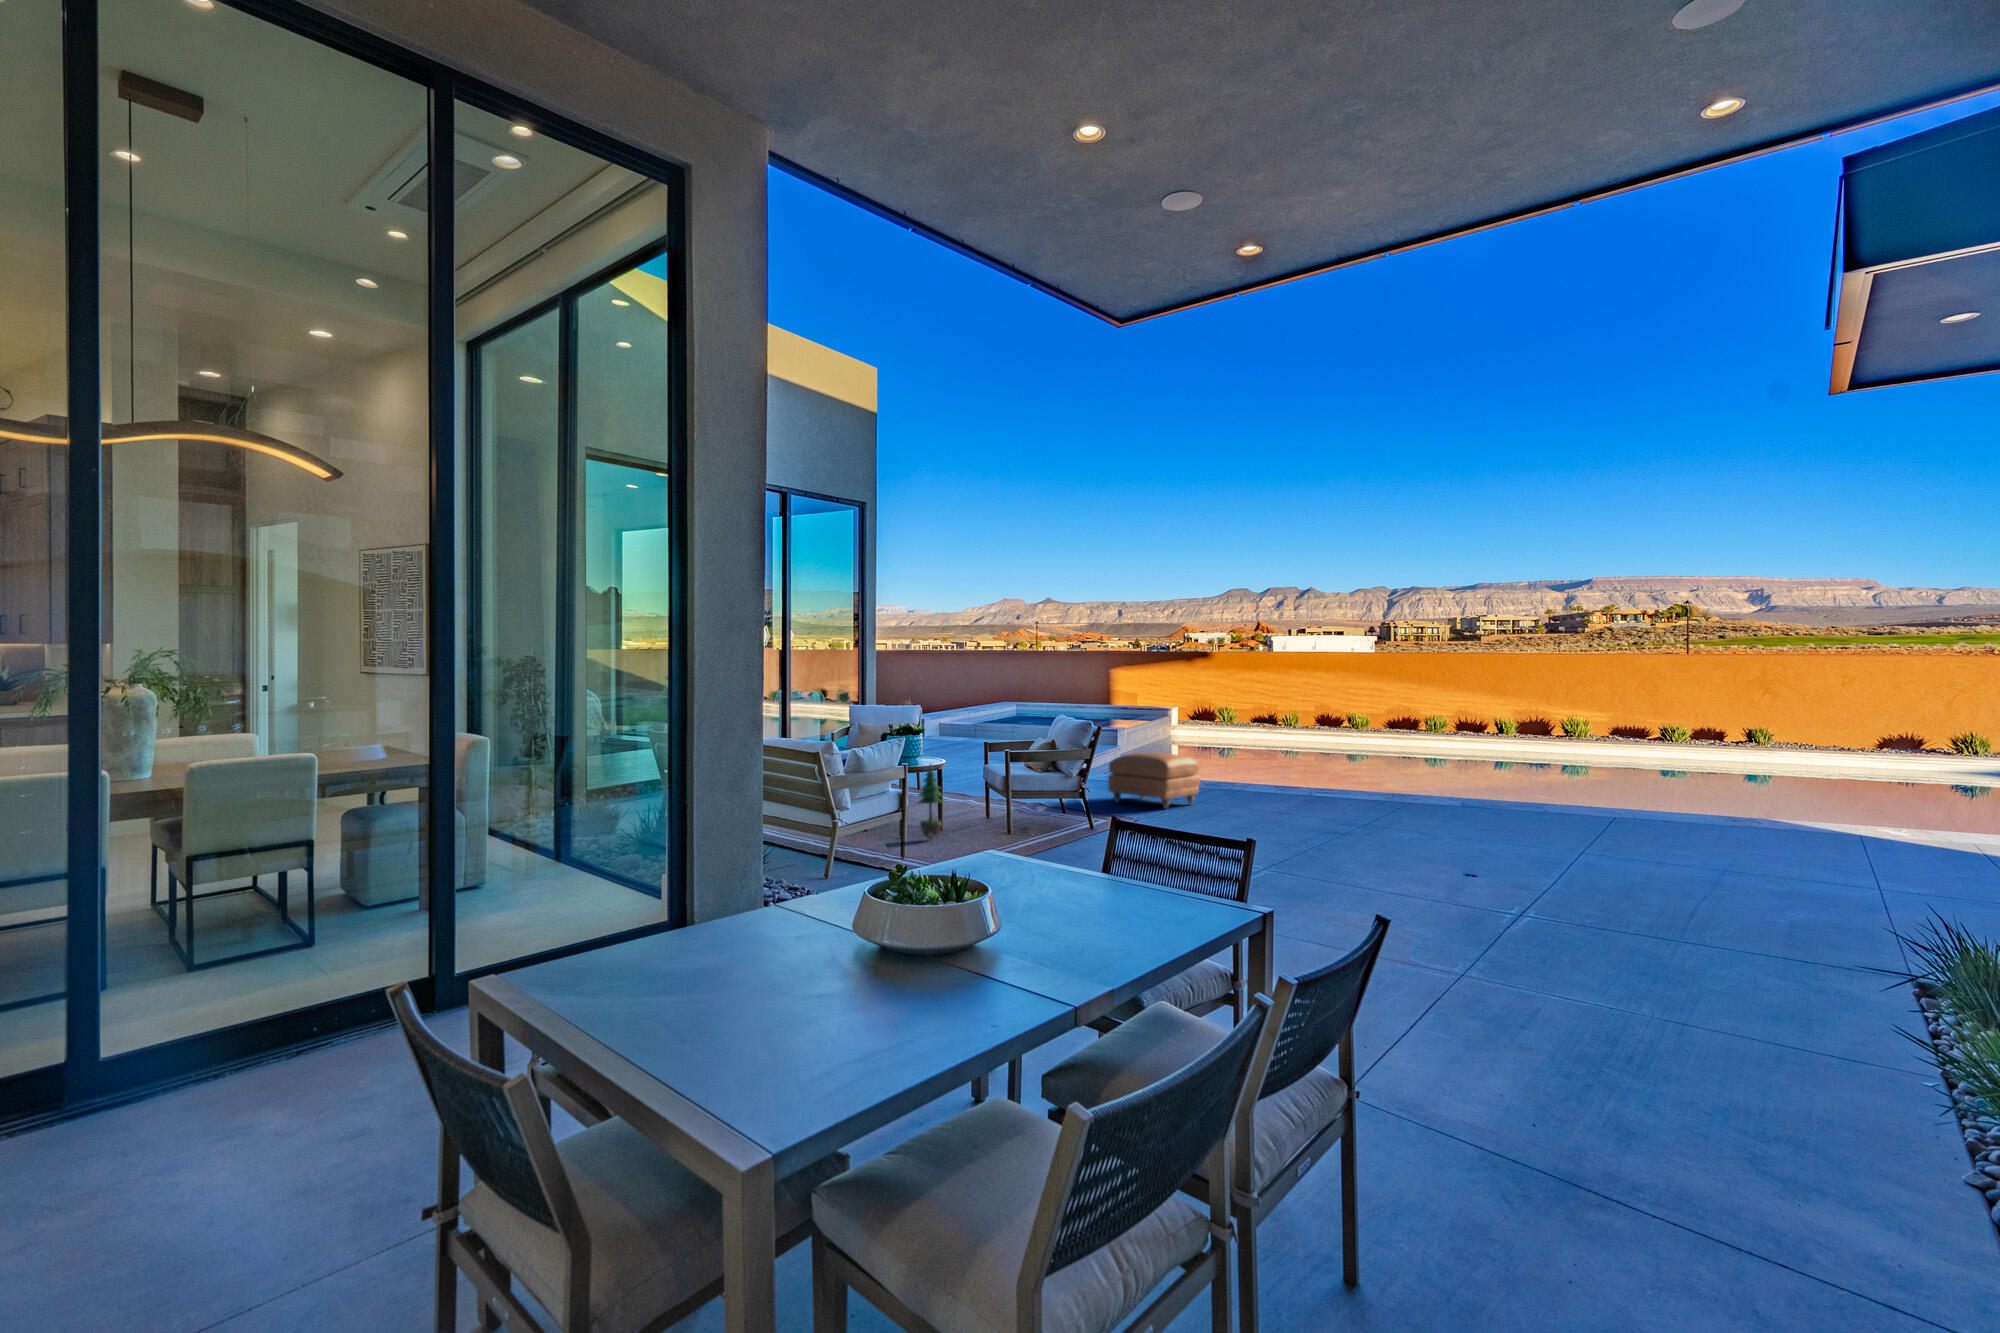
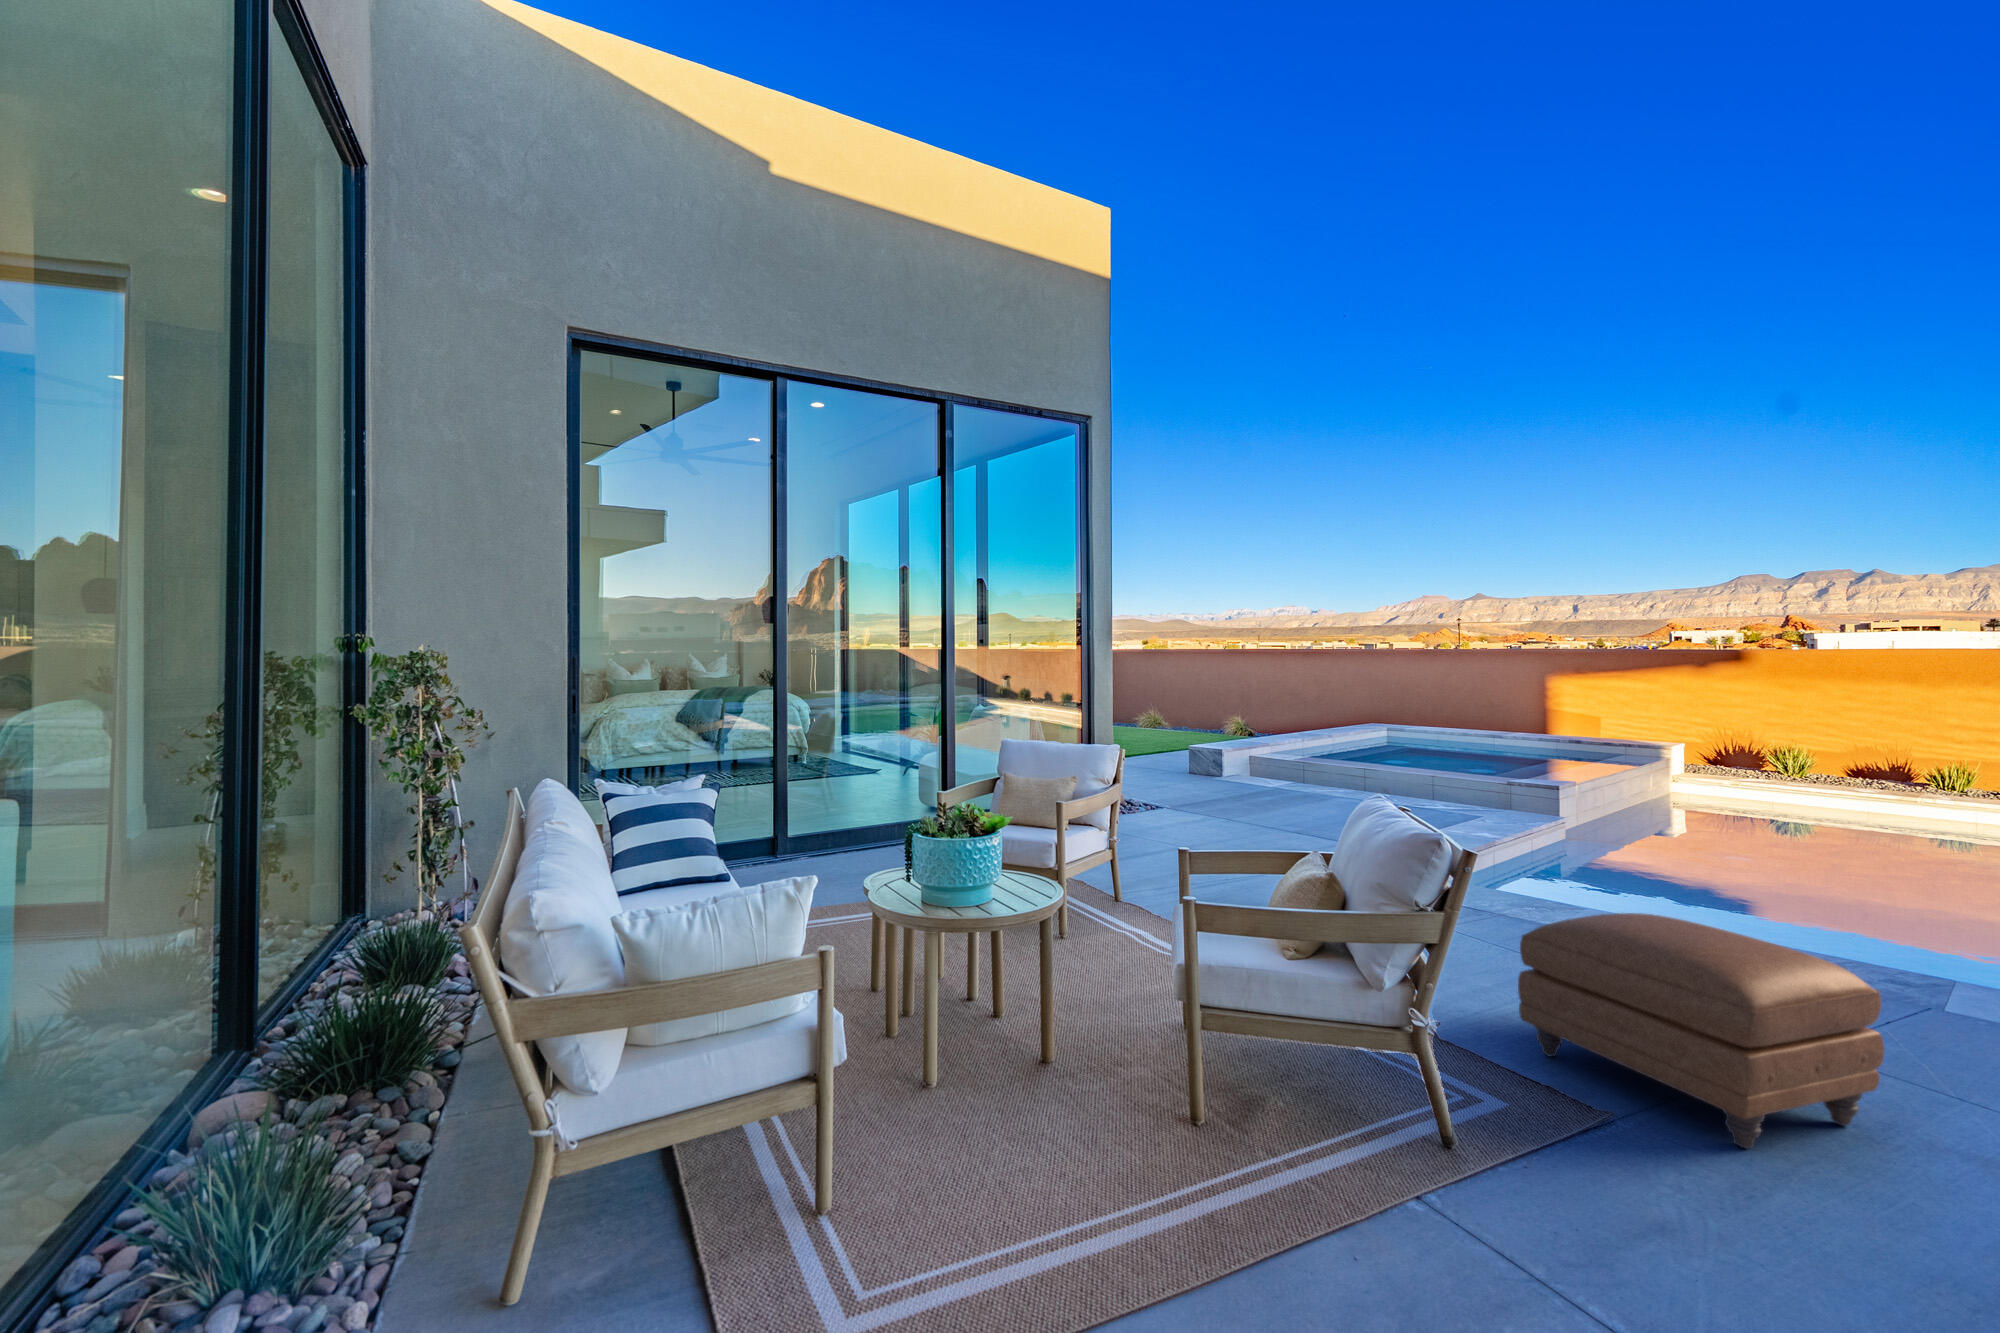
potted tree: present [918,765,942,840] -> none [719,980,818,1253]

